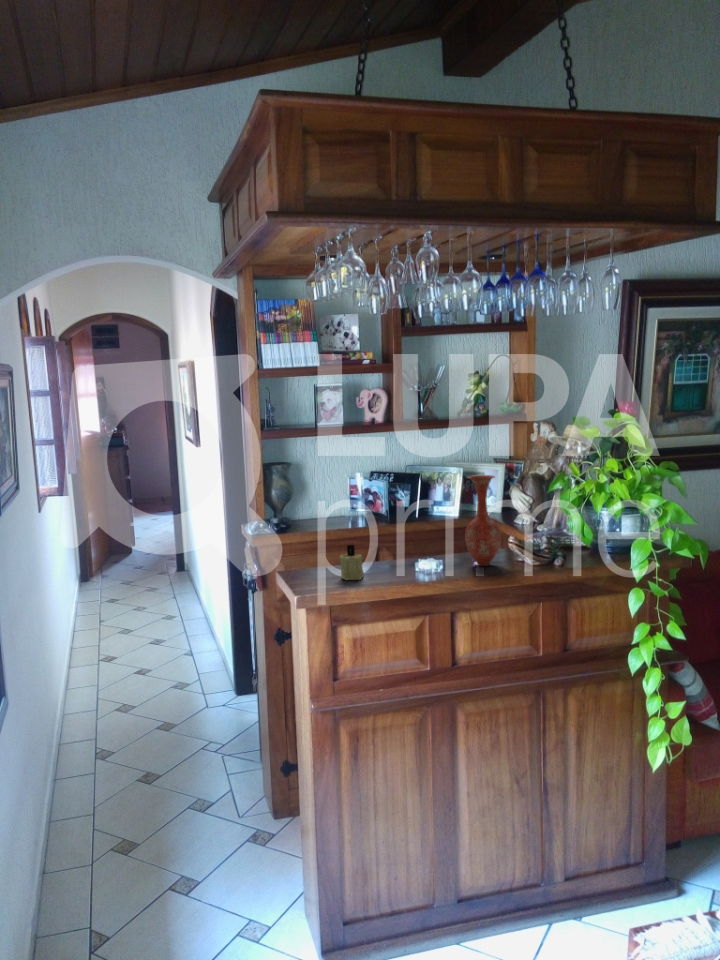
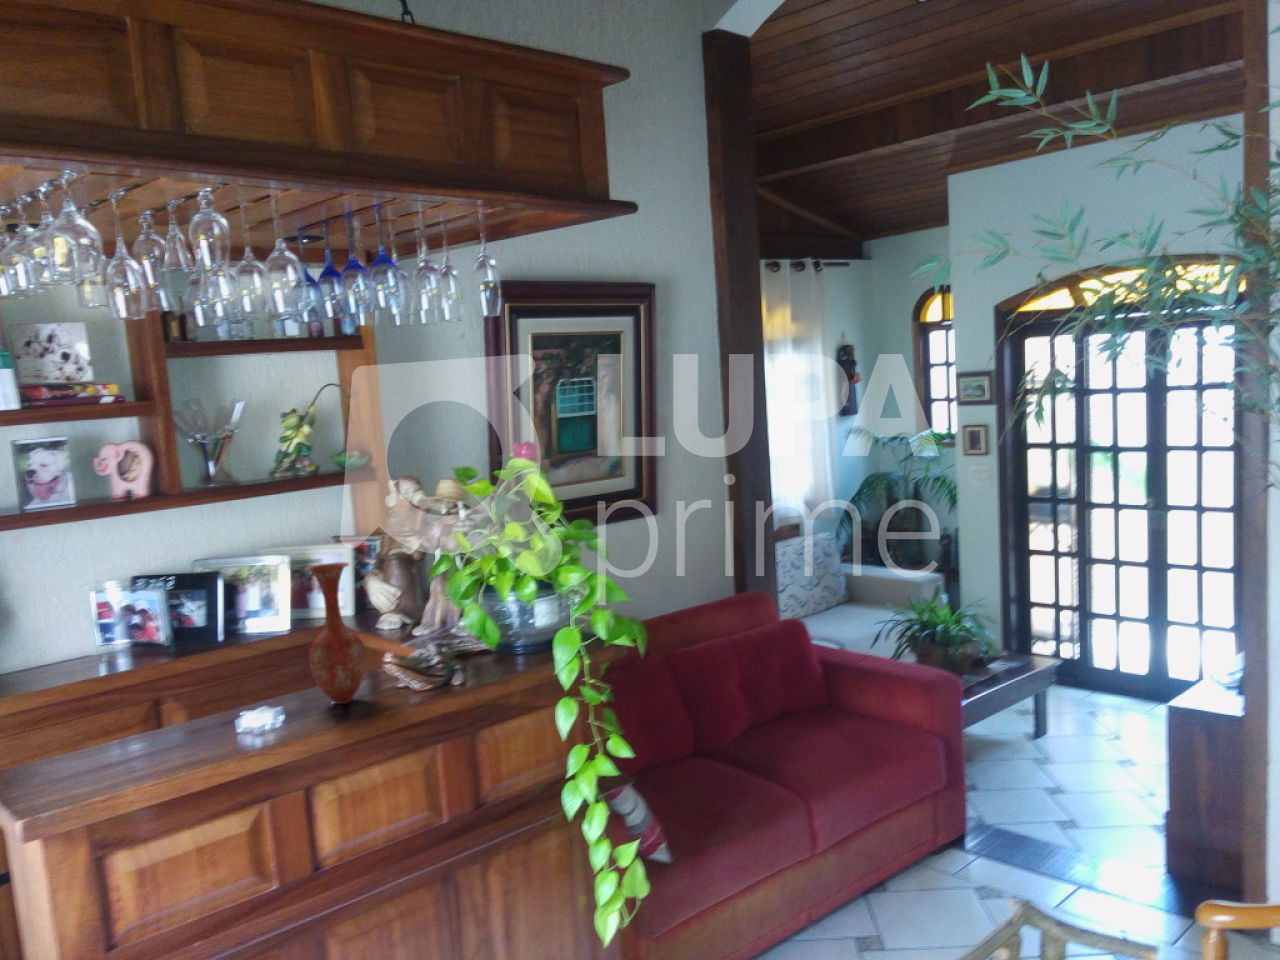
candle: present [340,545,364,580] -> none [91,707,141,771]

